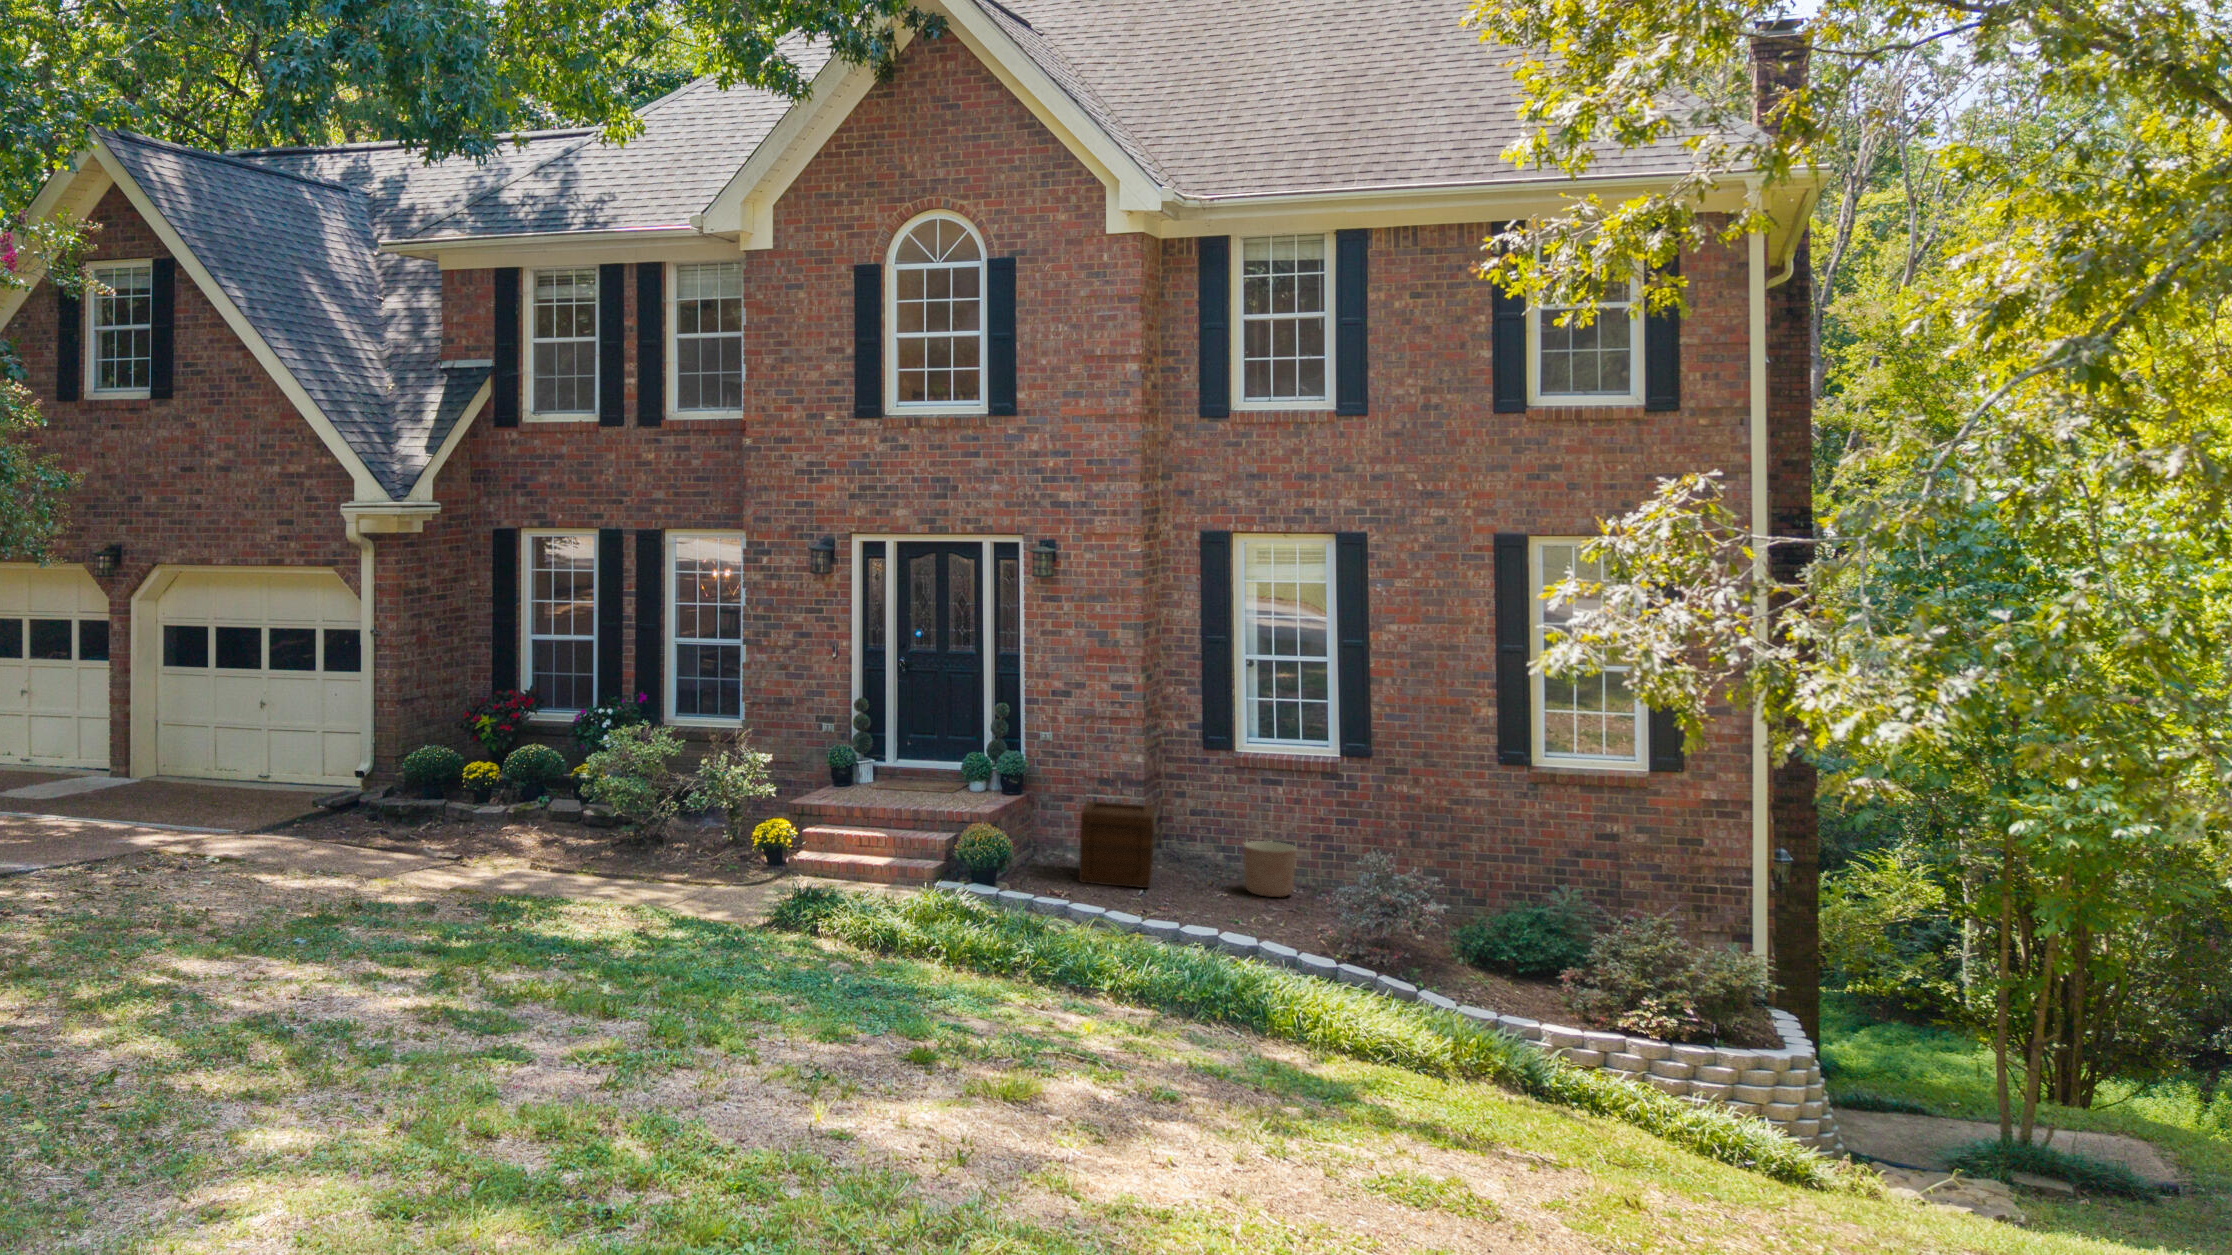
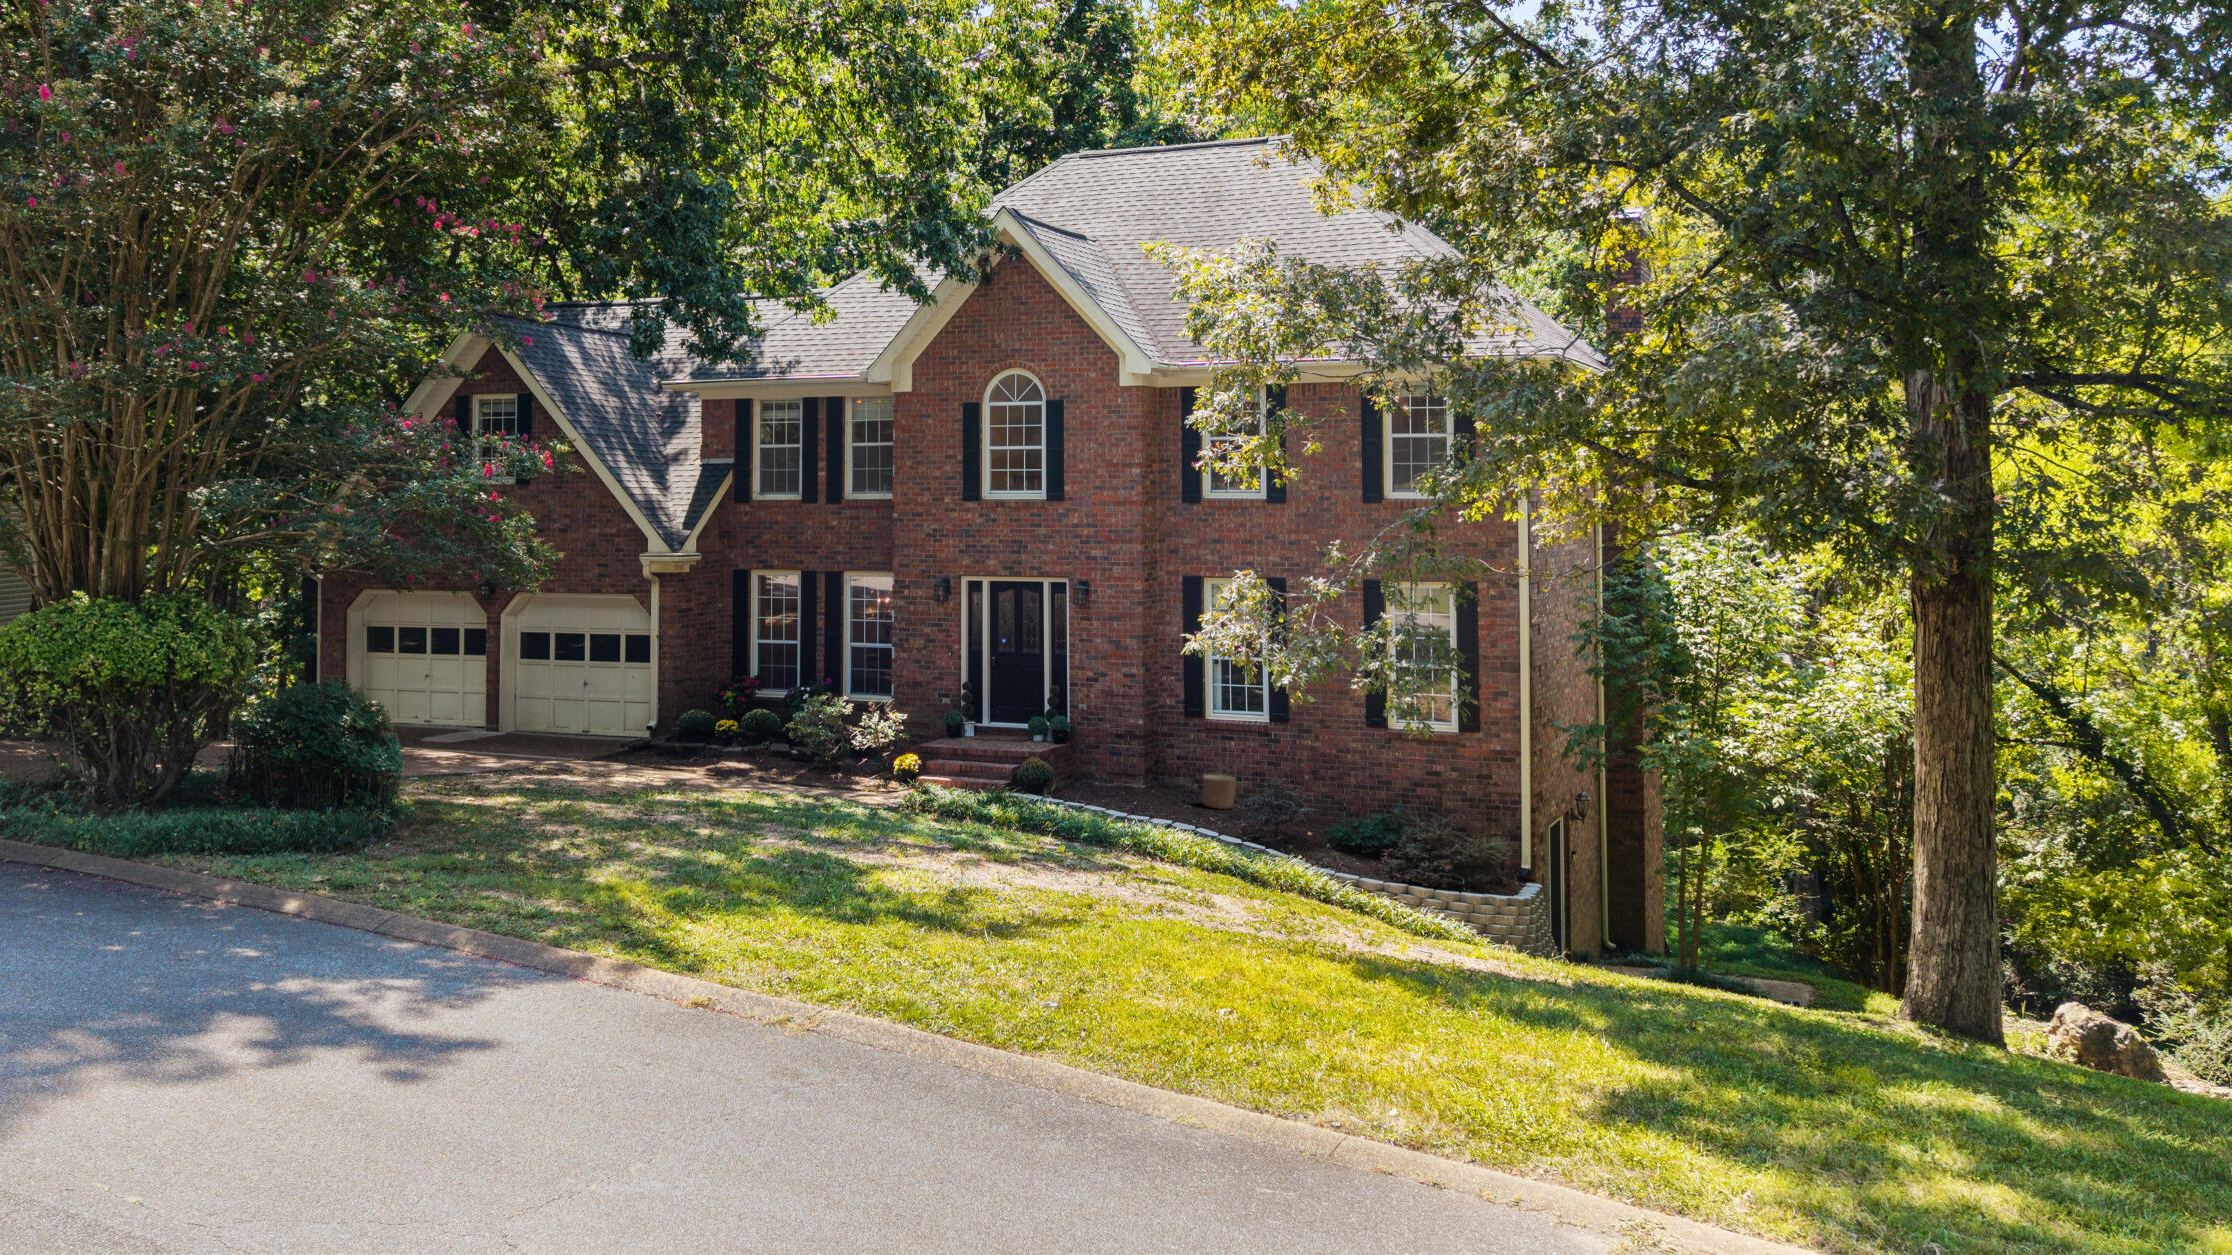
wooden crate: present [1079,801,1154,888] -> none [1096,748,1149,801]

